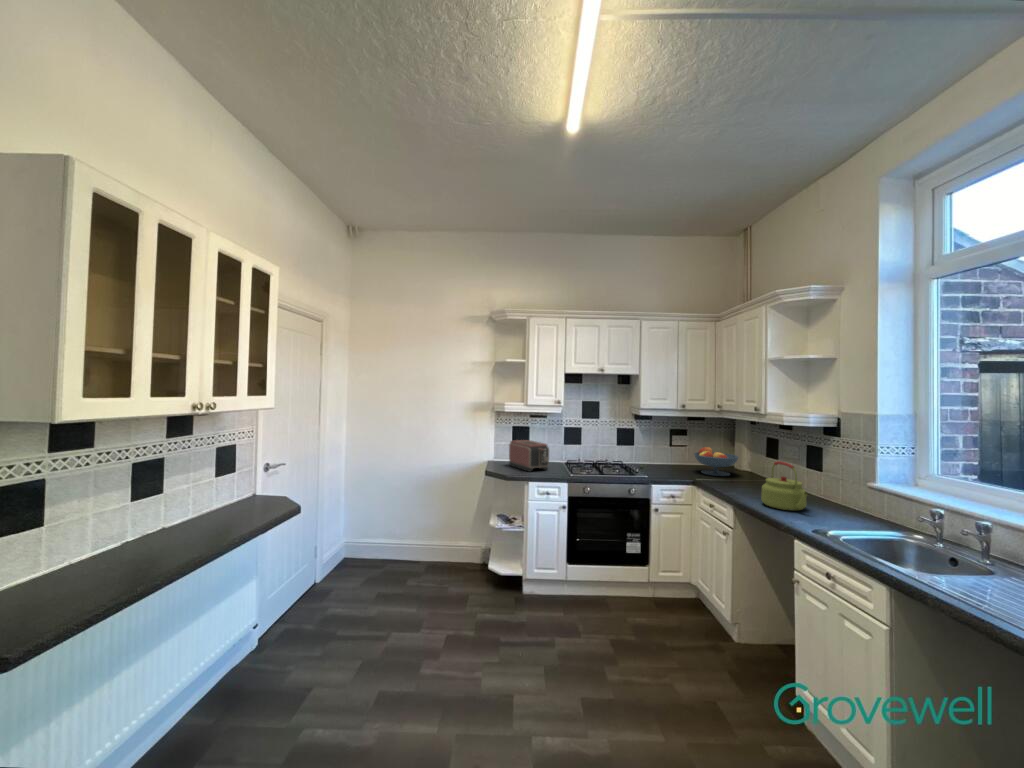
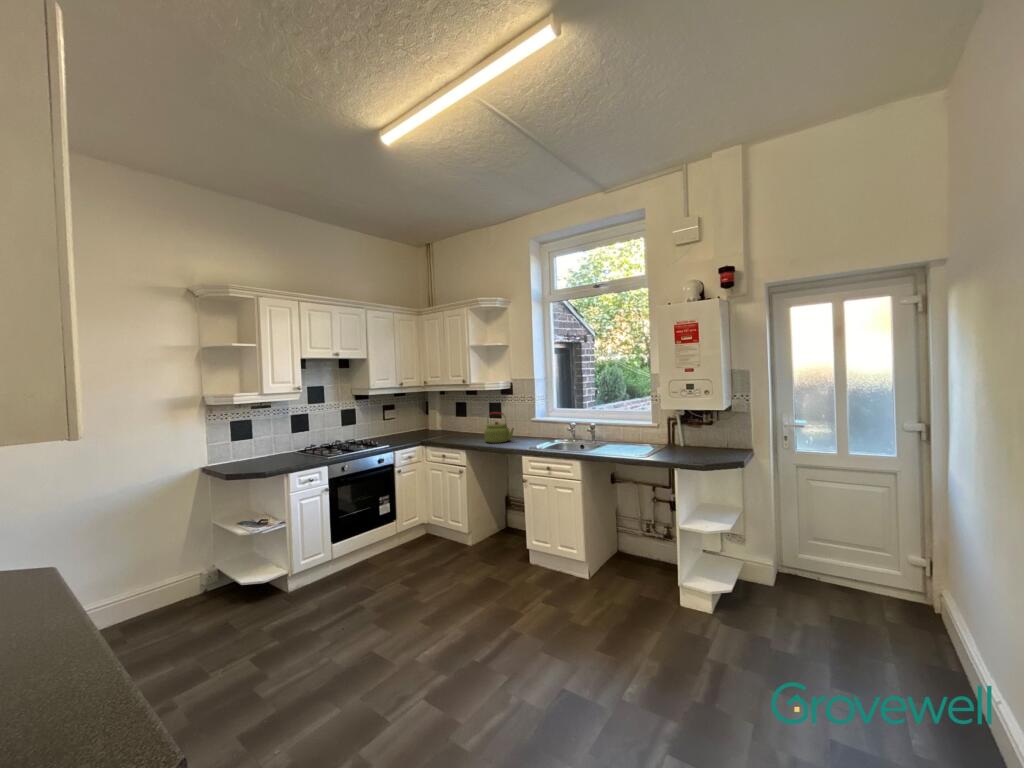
toaster: present [509,440,549,471] -> none [239,433,296,466]
fruit bowl: present [694,447,738,476] -> none [410,416,443,437]

